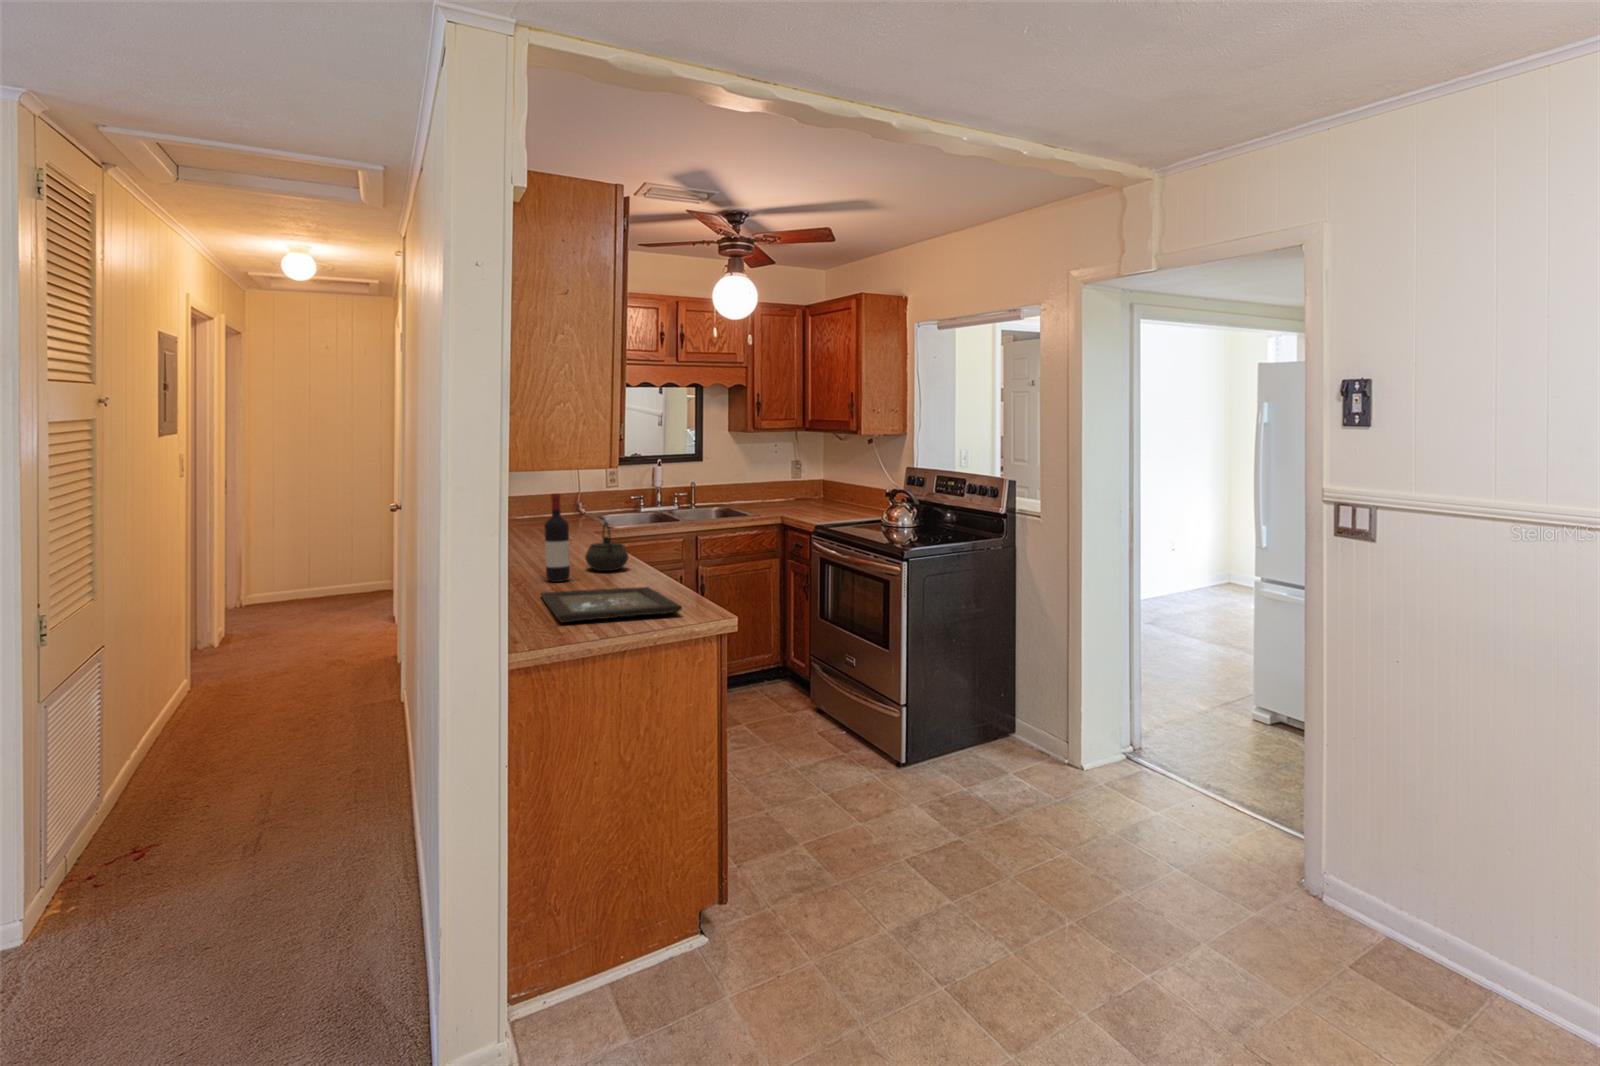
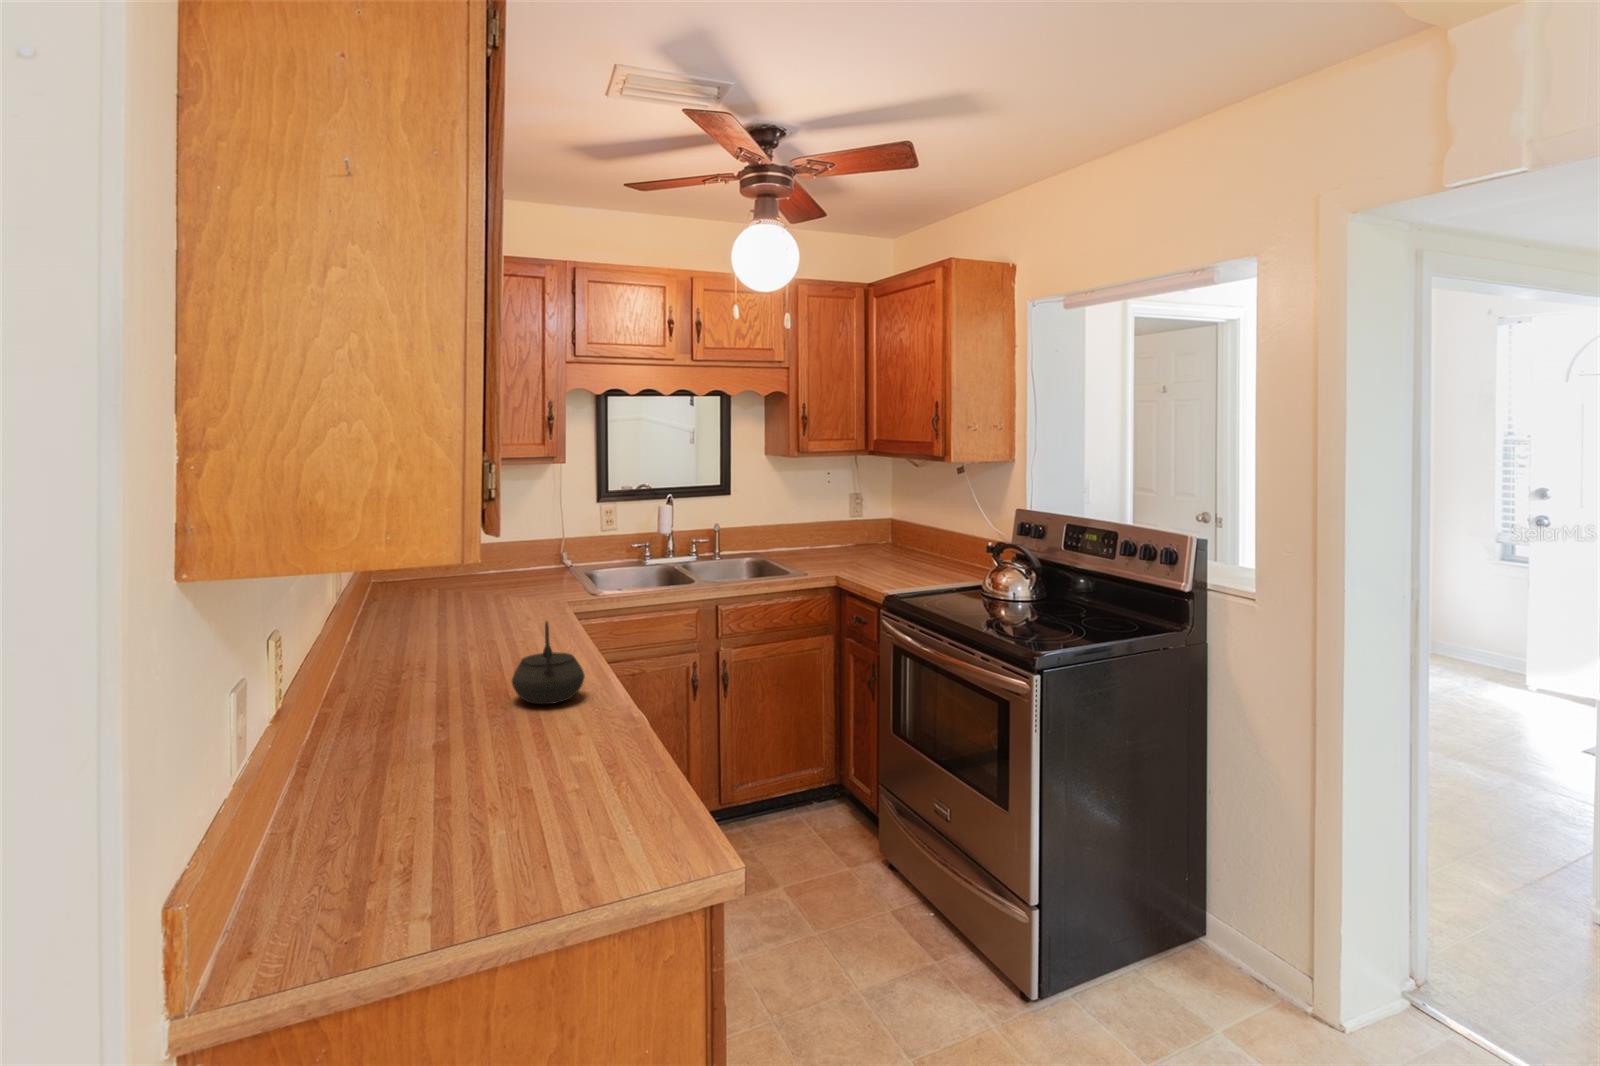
wine bottle: present [544,494,570,582] -> none [425,585,471,739]
tray: present [540,587,682,622] -> none [356,761,632,911]

